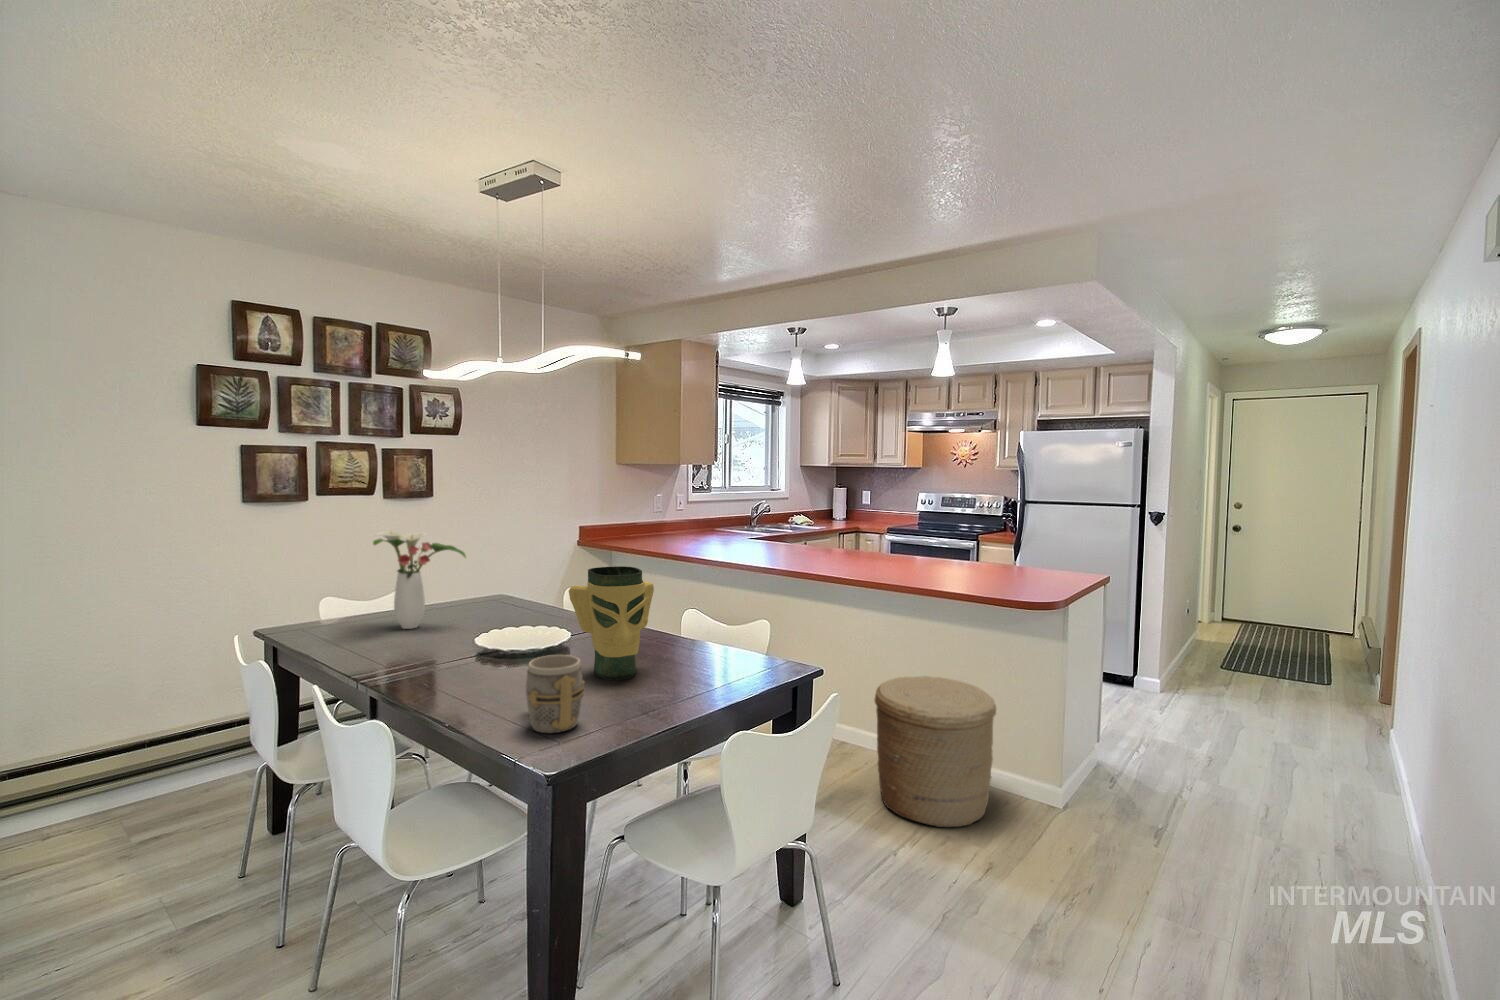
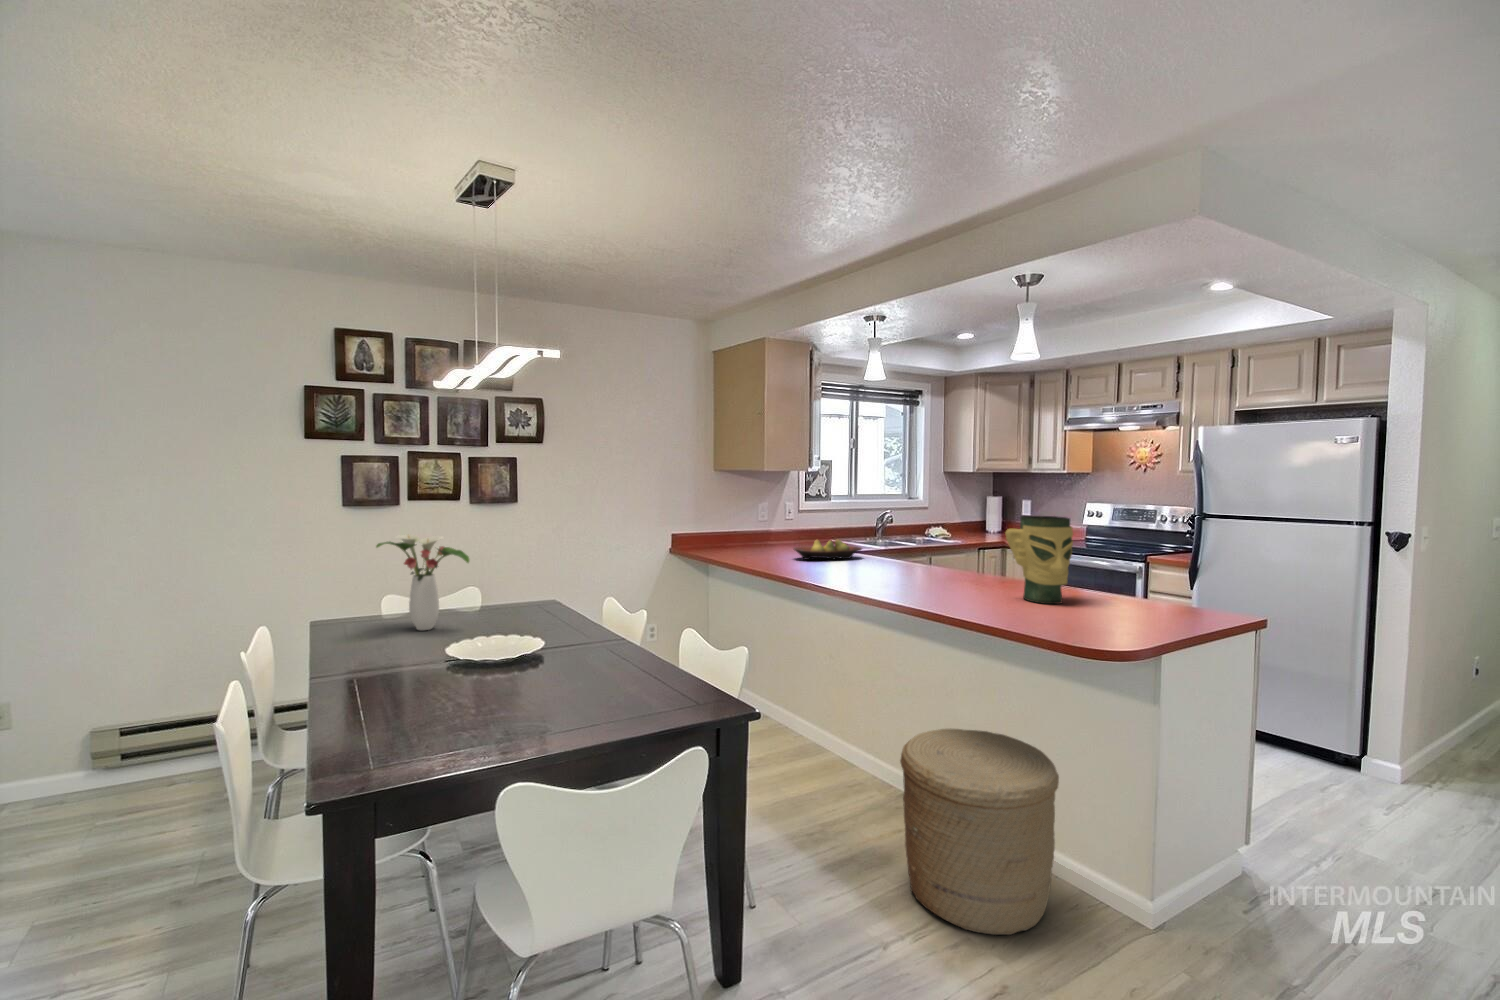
fruit bowl: none [708,527,768,547] -> present [794,539,862,560]
vase: present [569,566,654,680] -> present [1006,516,1073,604]
mug: present [526,655,585,733] -> none [358,673,428,760]

